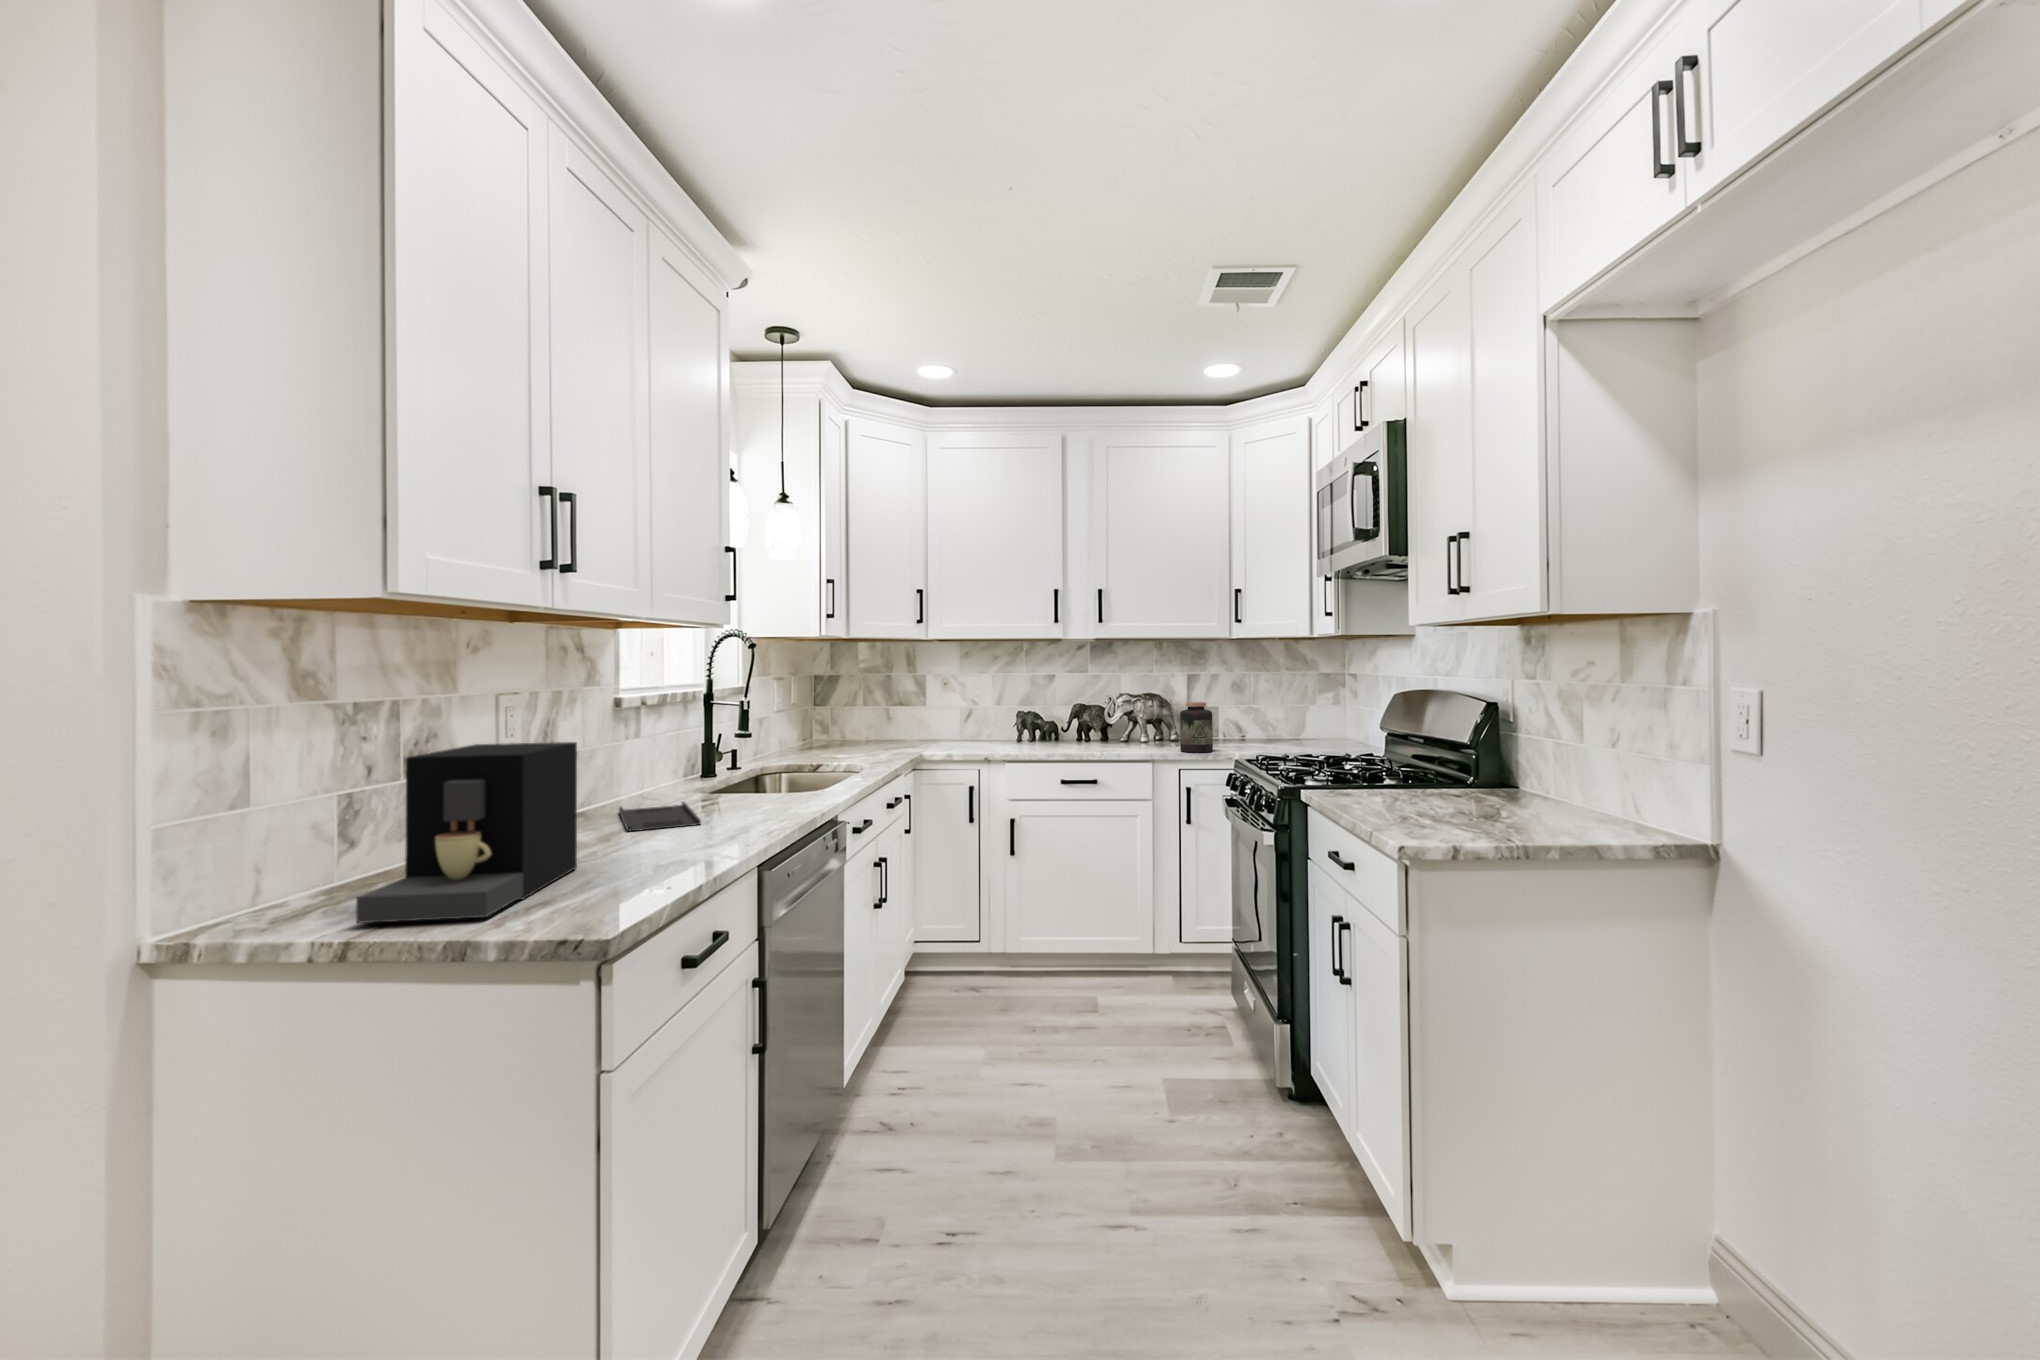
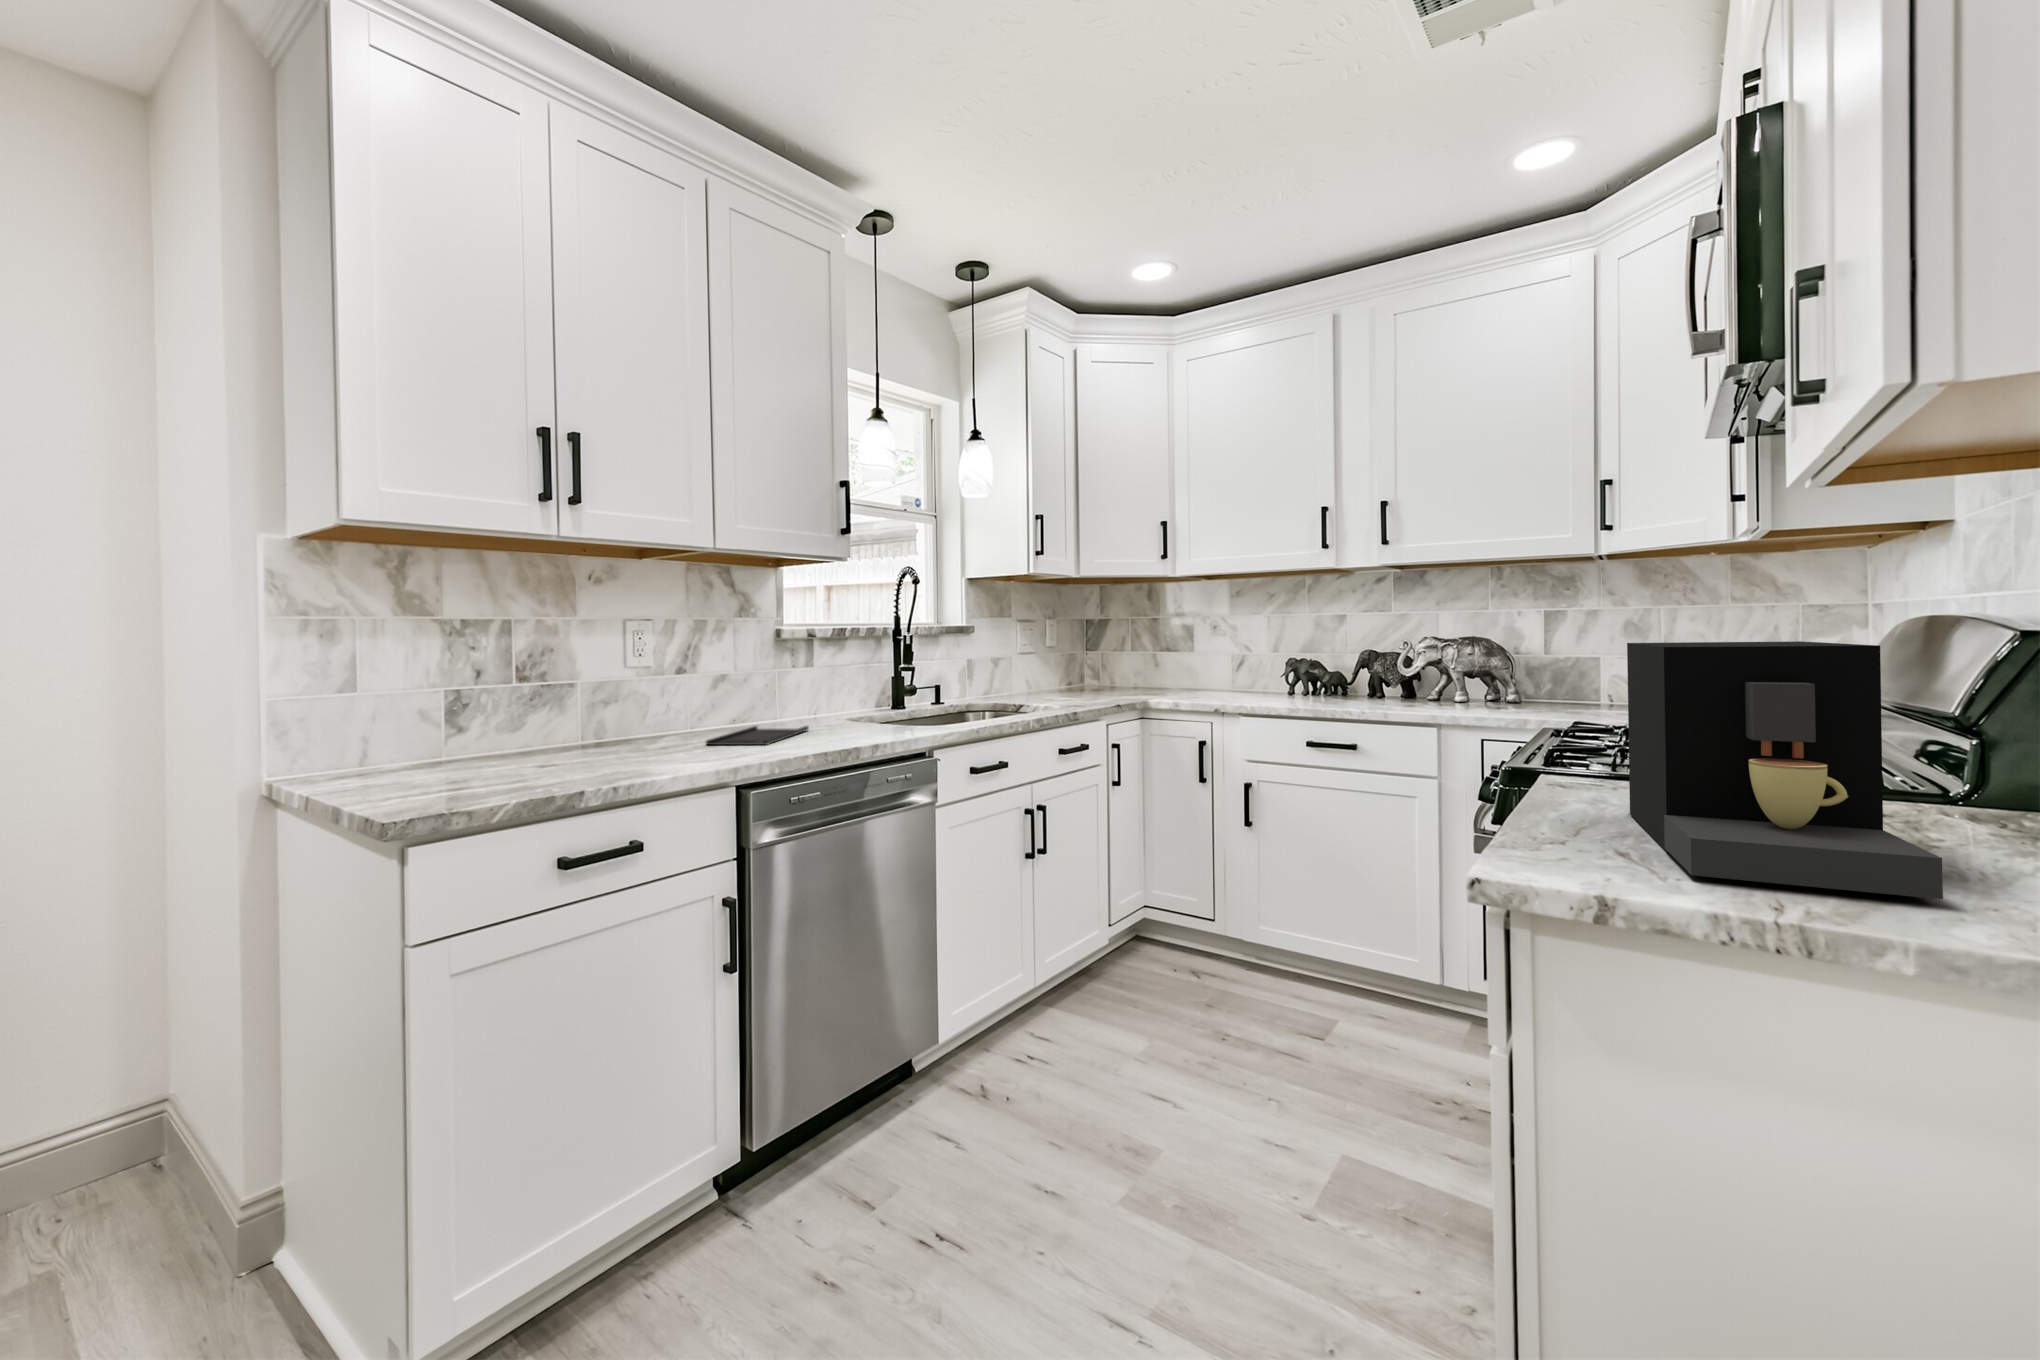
jar: present [1180,702,1213,753] -> none [1482,646,1536,716]
coffee maker: present [356,742,577,923] -> present [1627,641,1943,899]

